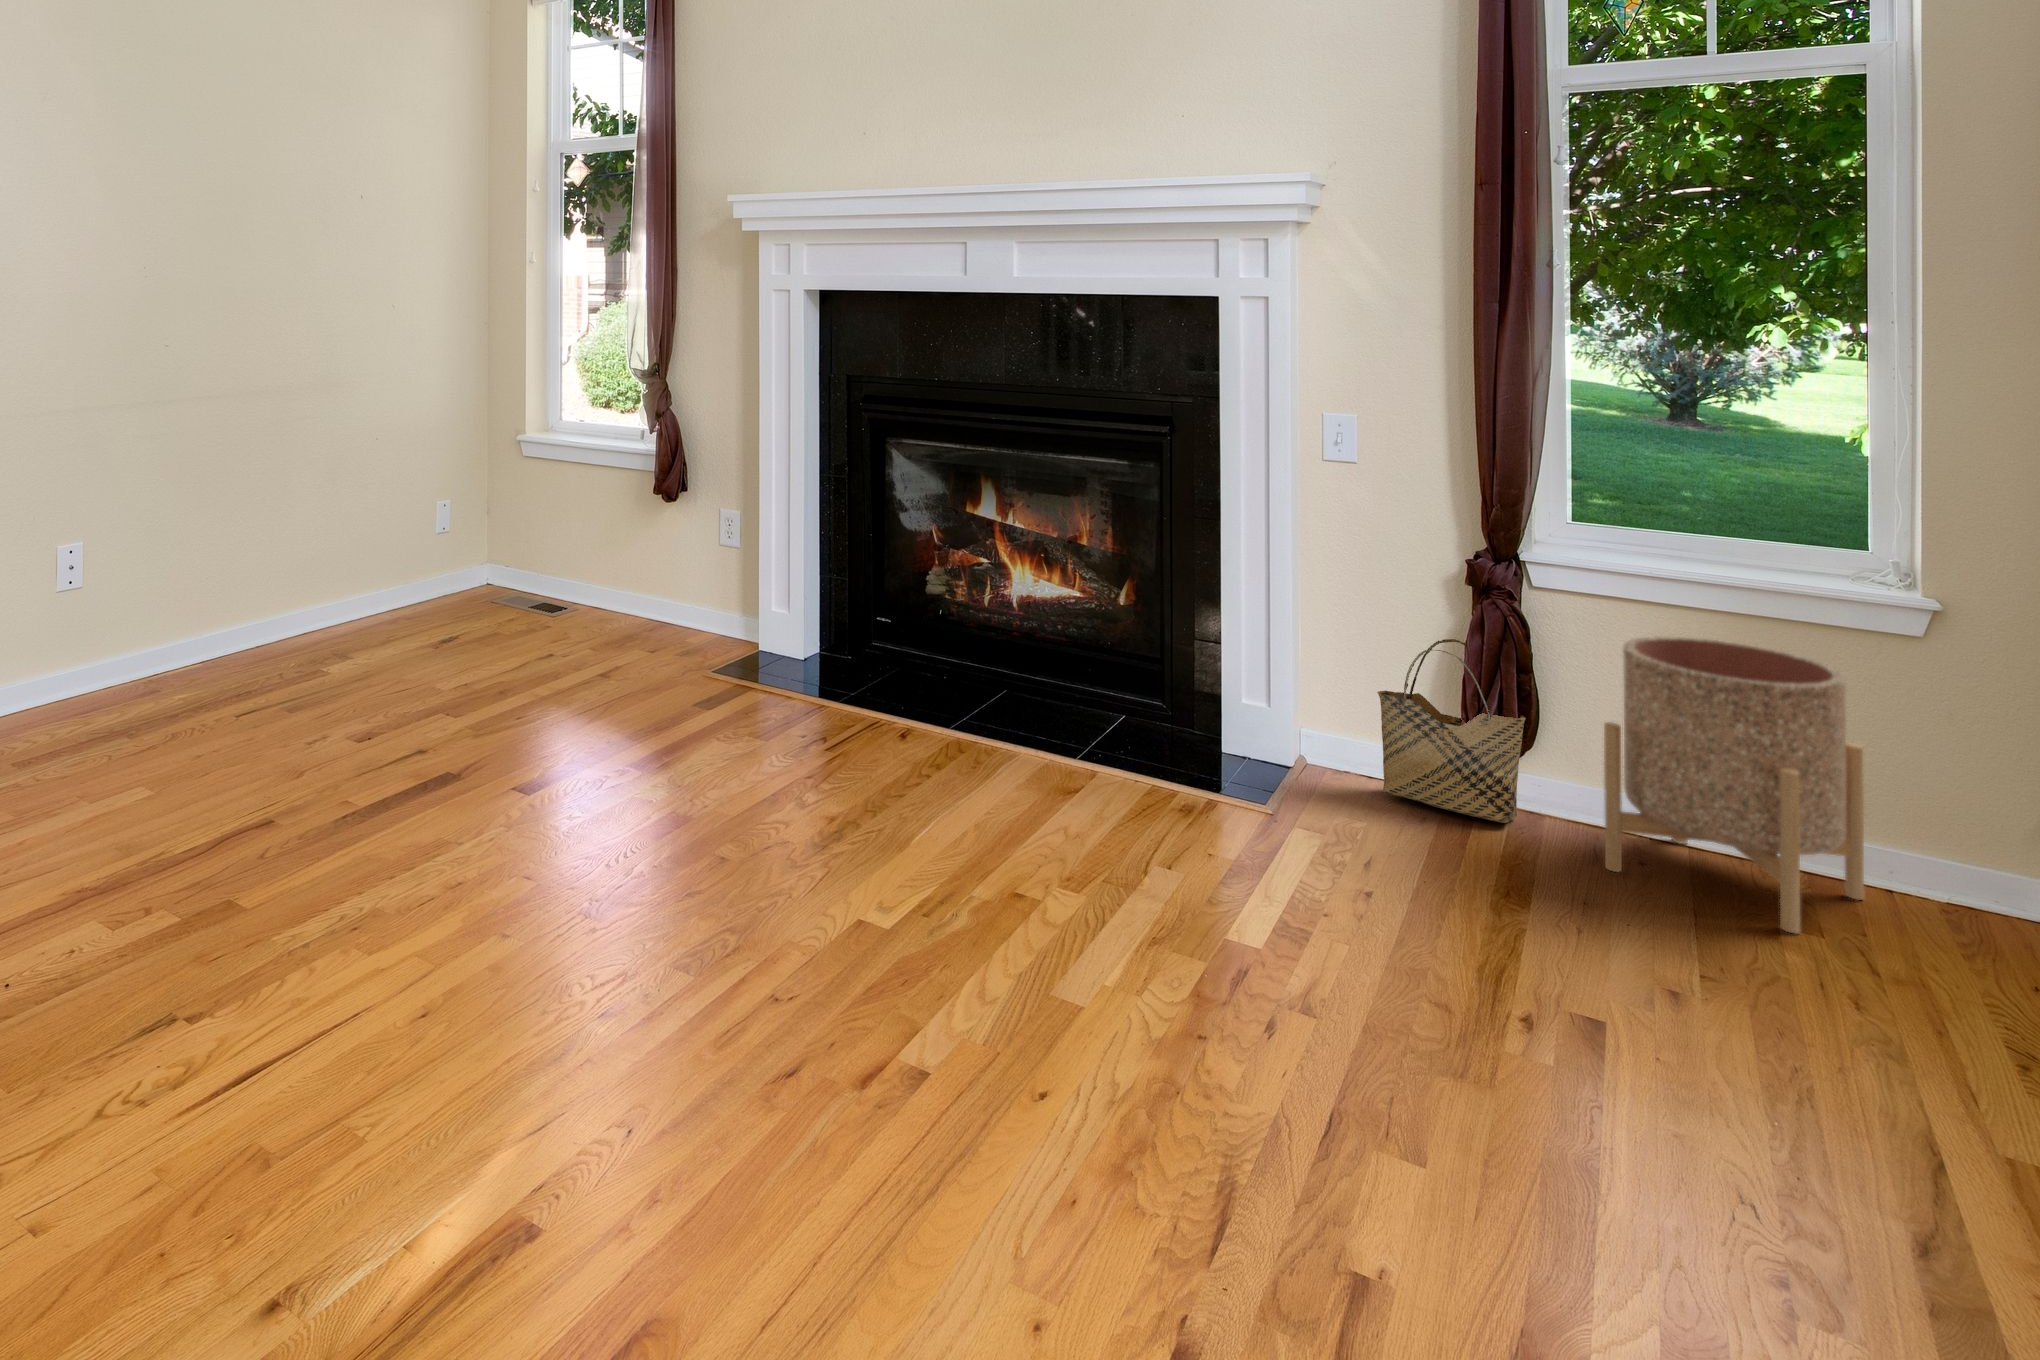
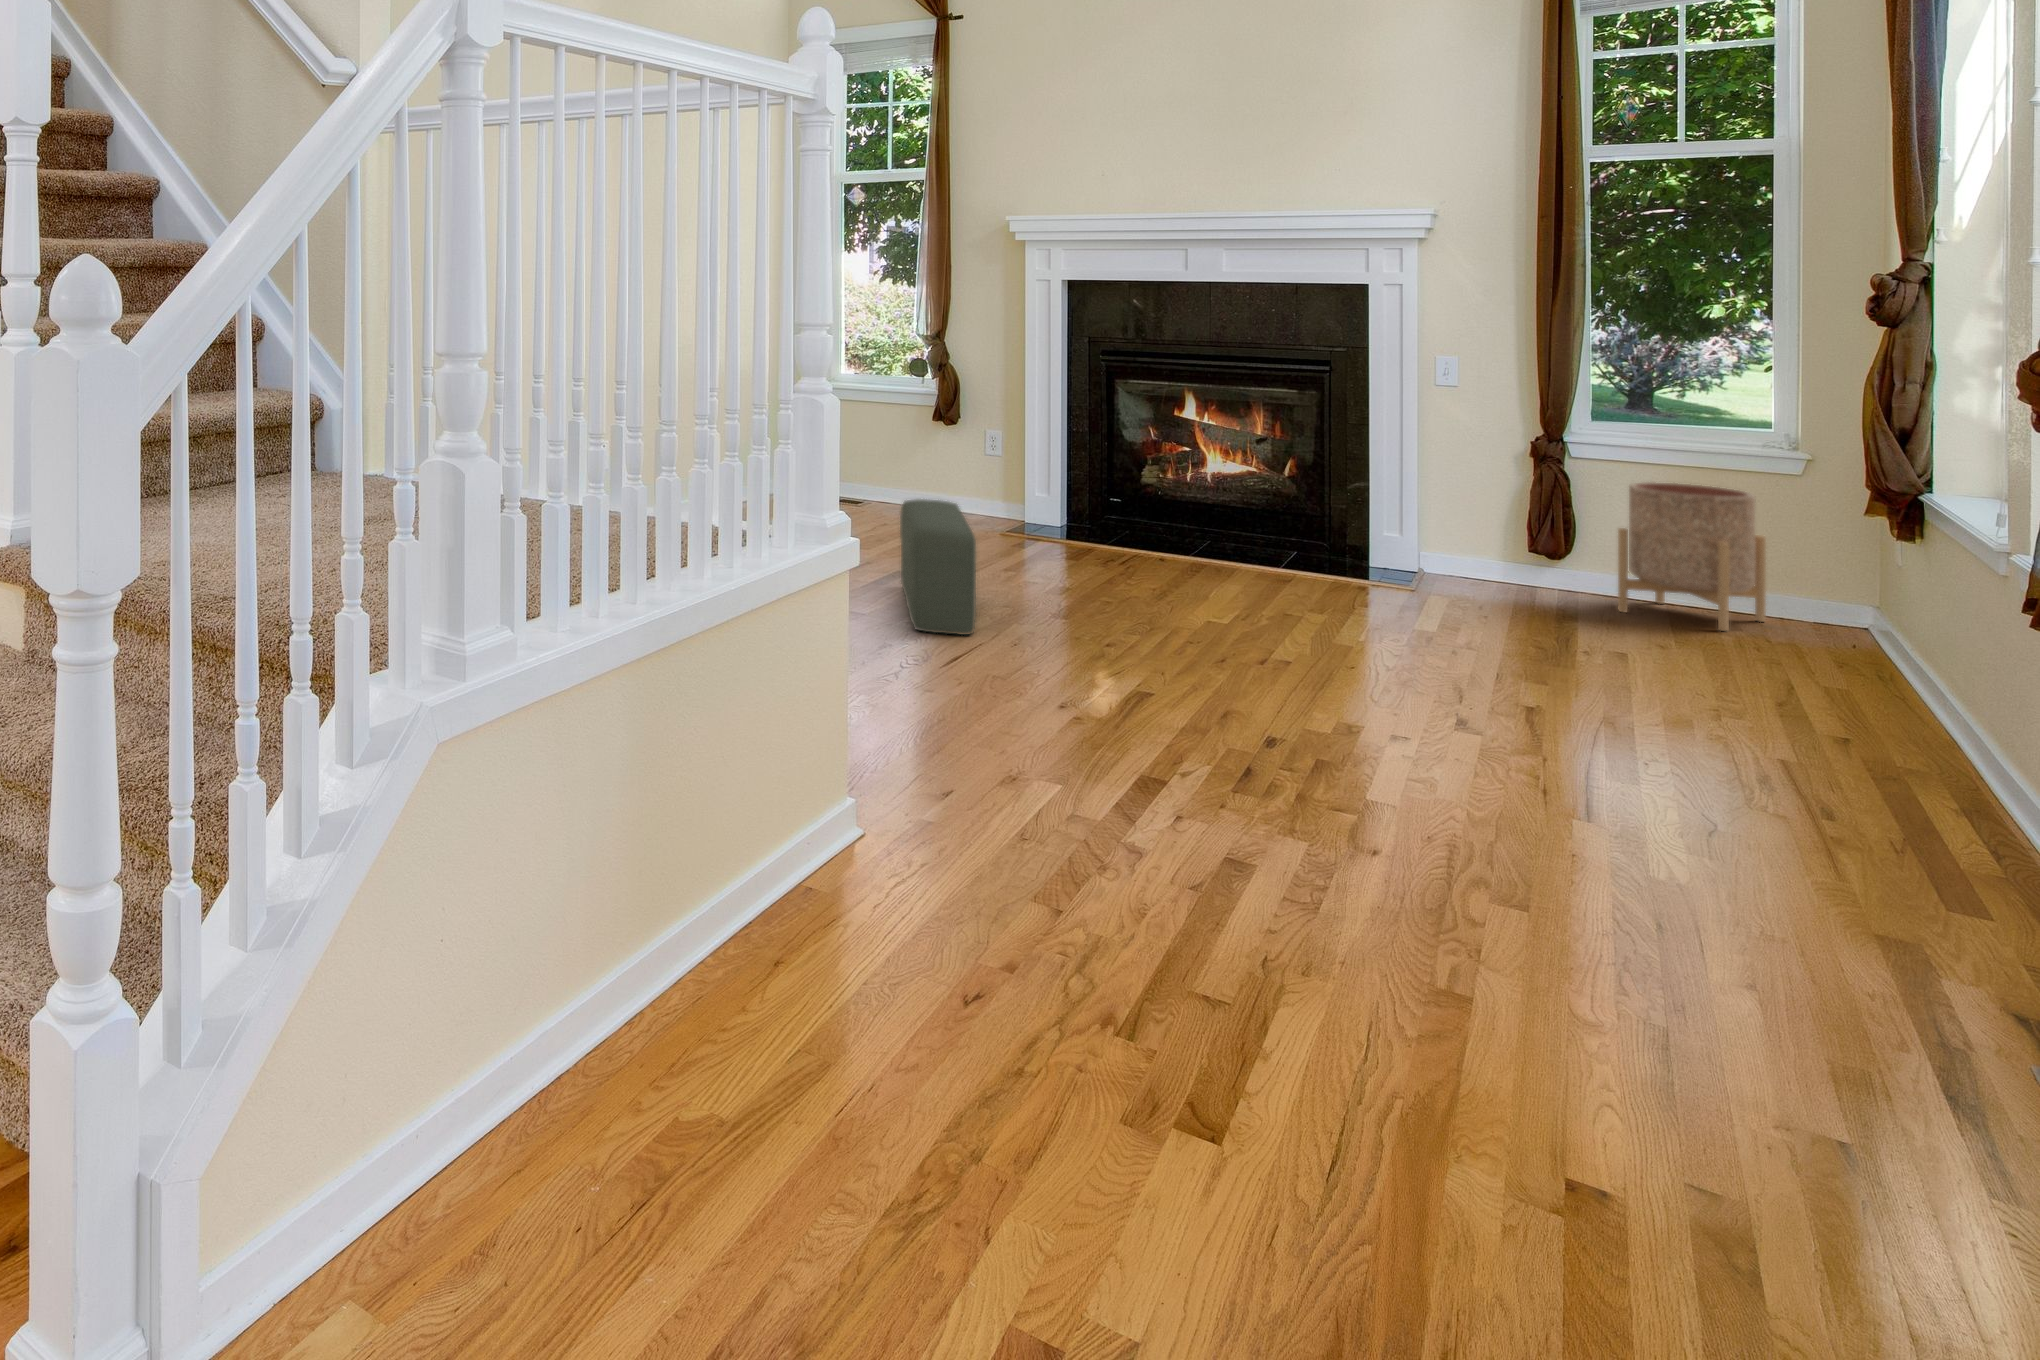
woven basket: present [1377,639,1526,823] -> none [1474,492,1568,595]
pouf: none [304,668,507,968] -> present [900,499,976,635]

